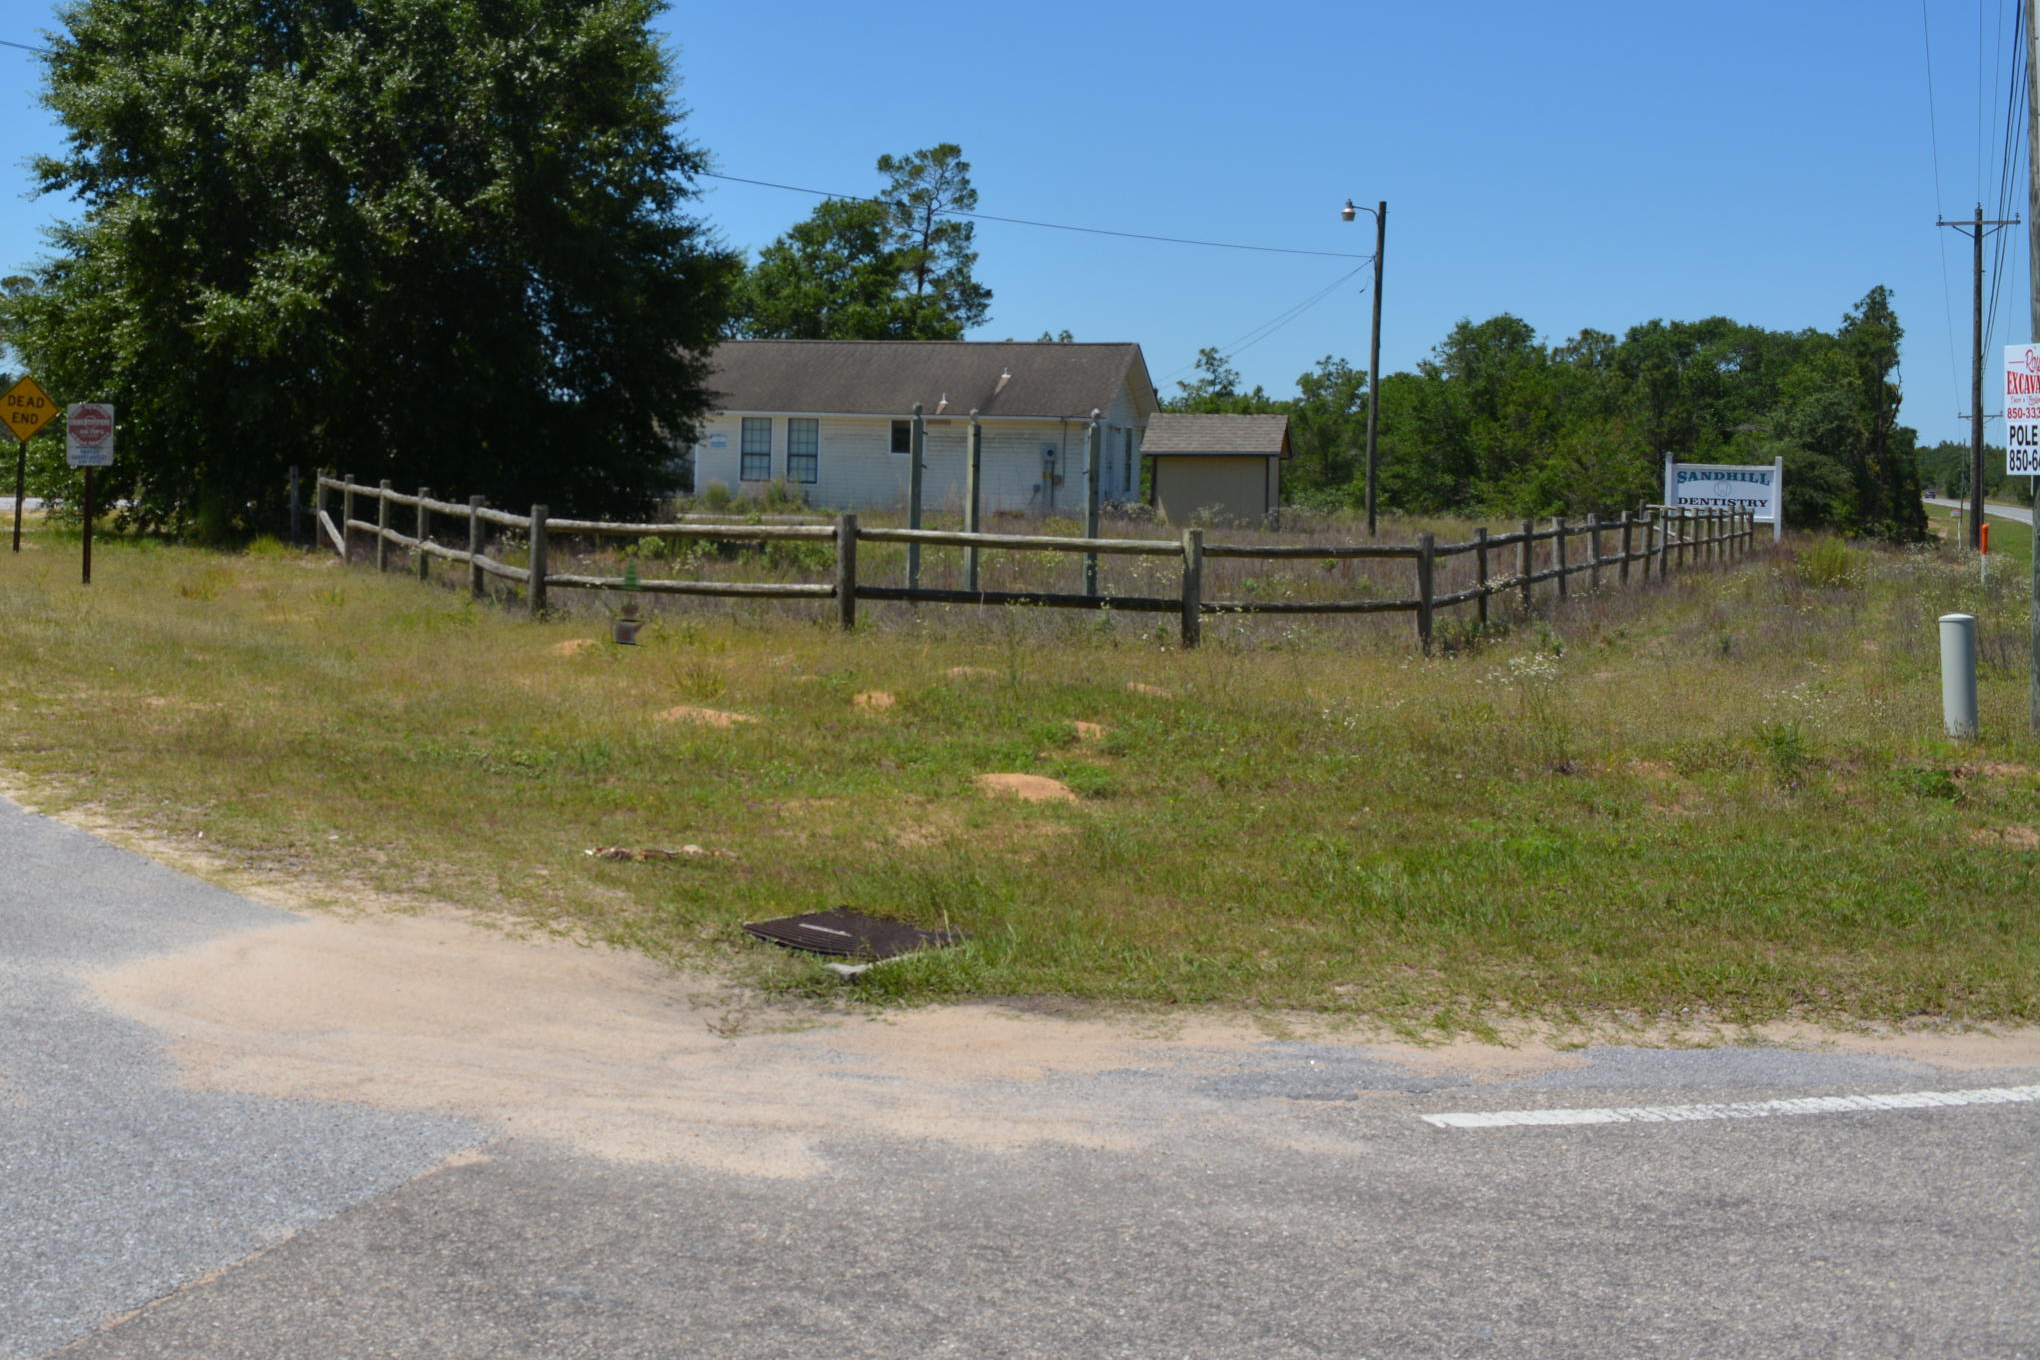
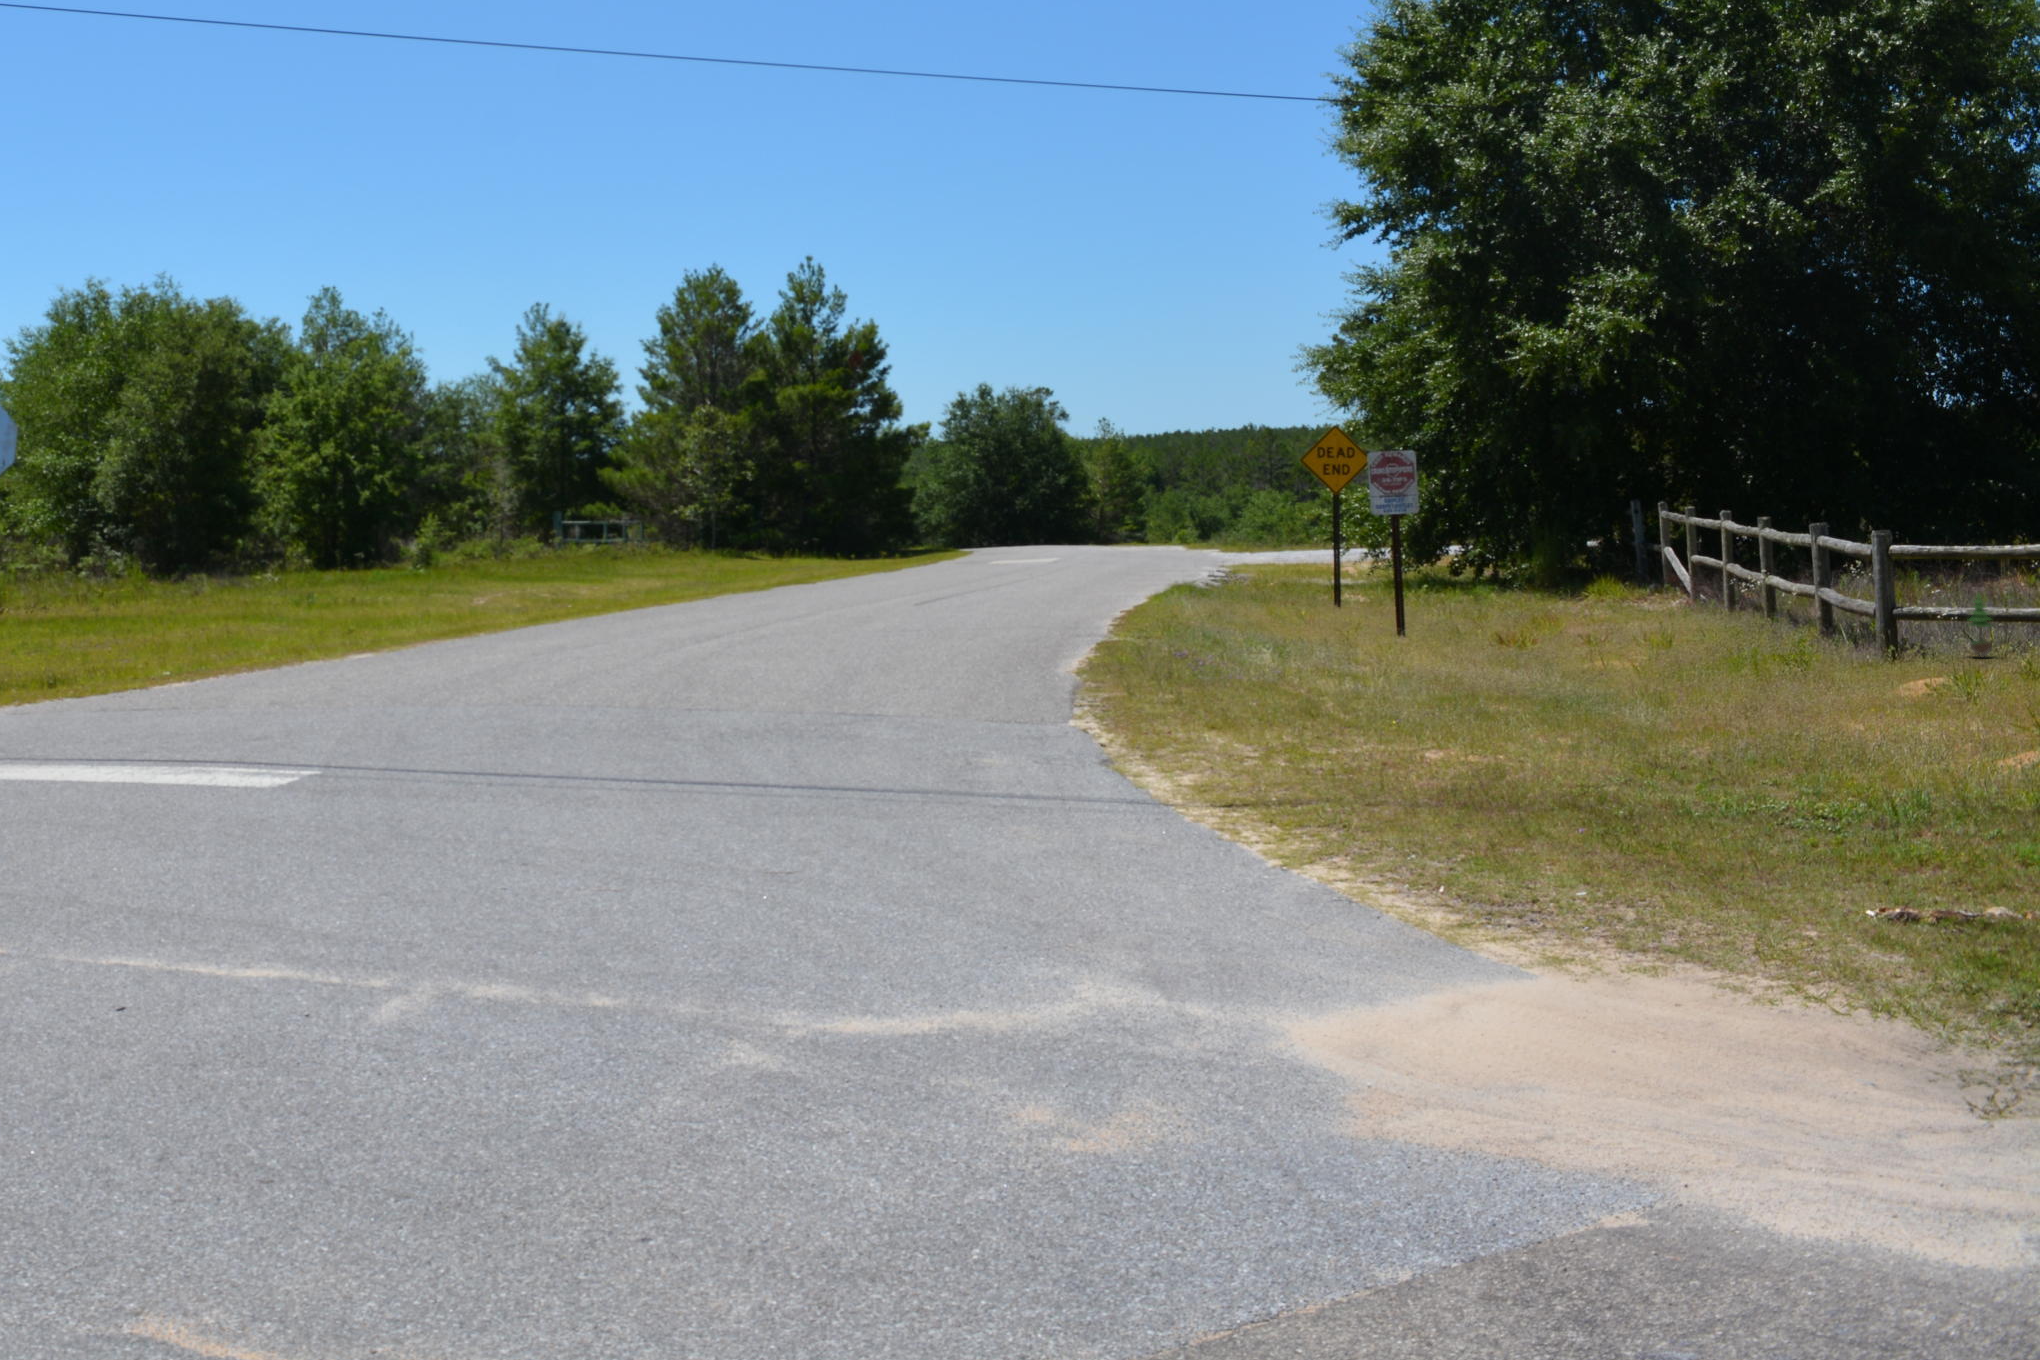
watering can: present [610,619,644,644] -> none [1943,658,1982,683]

